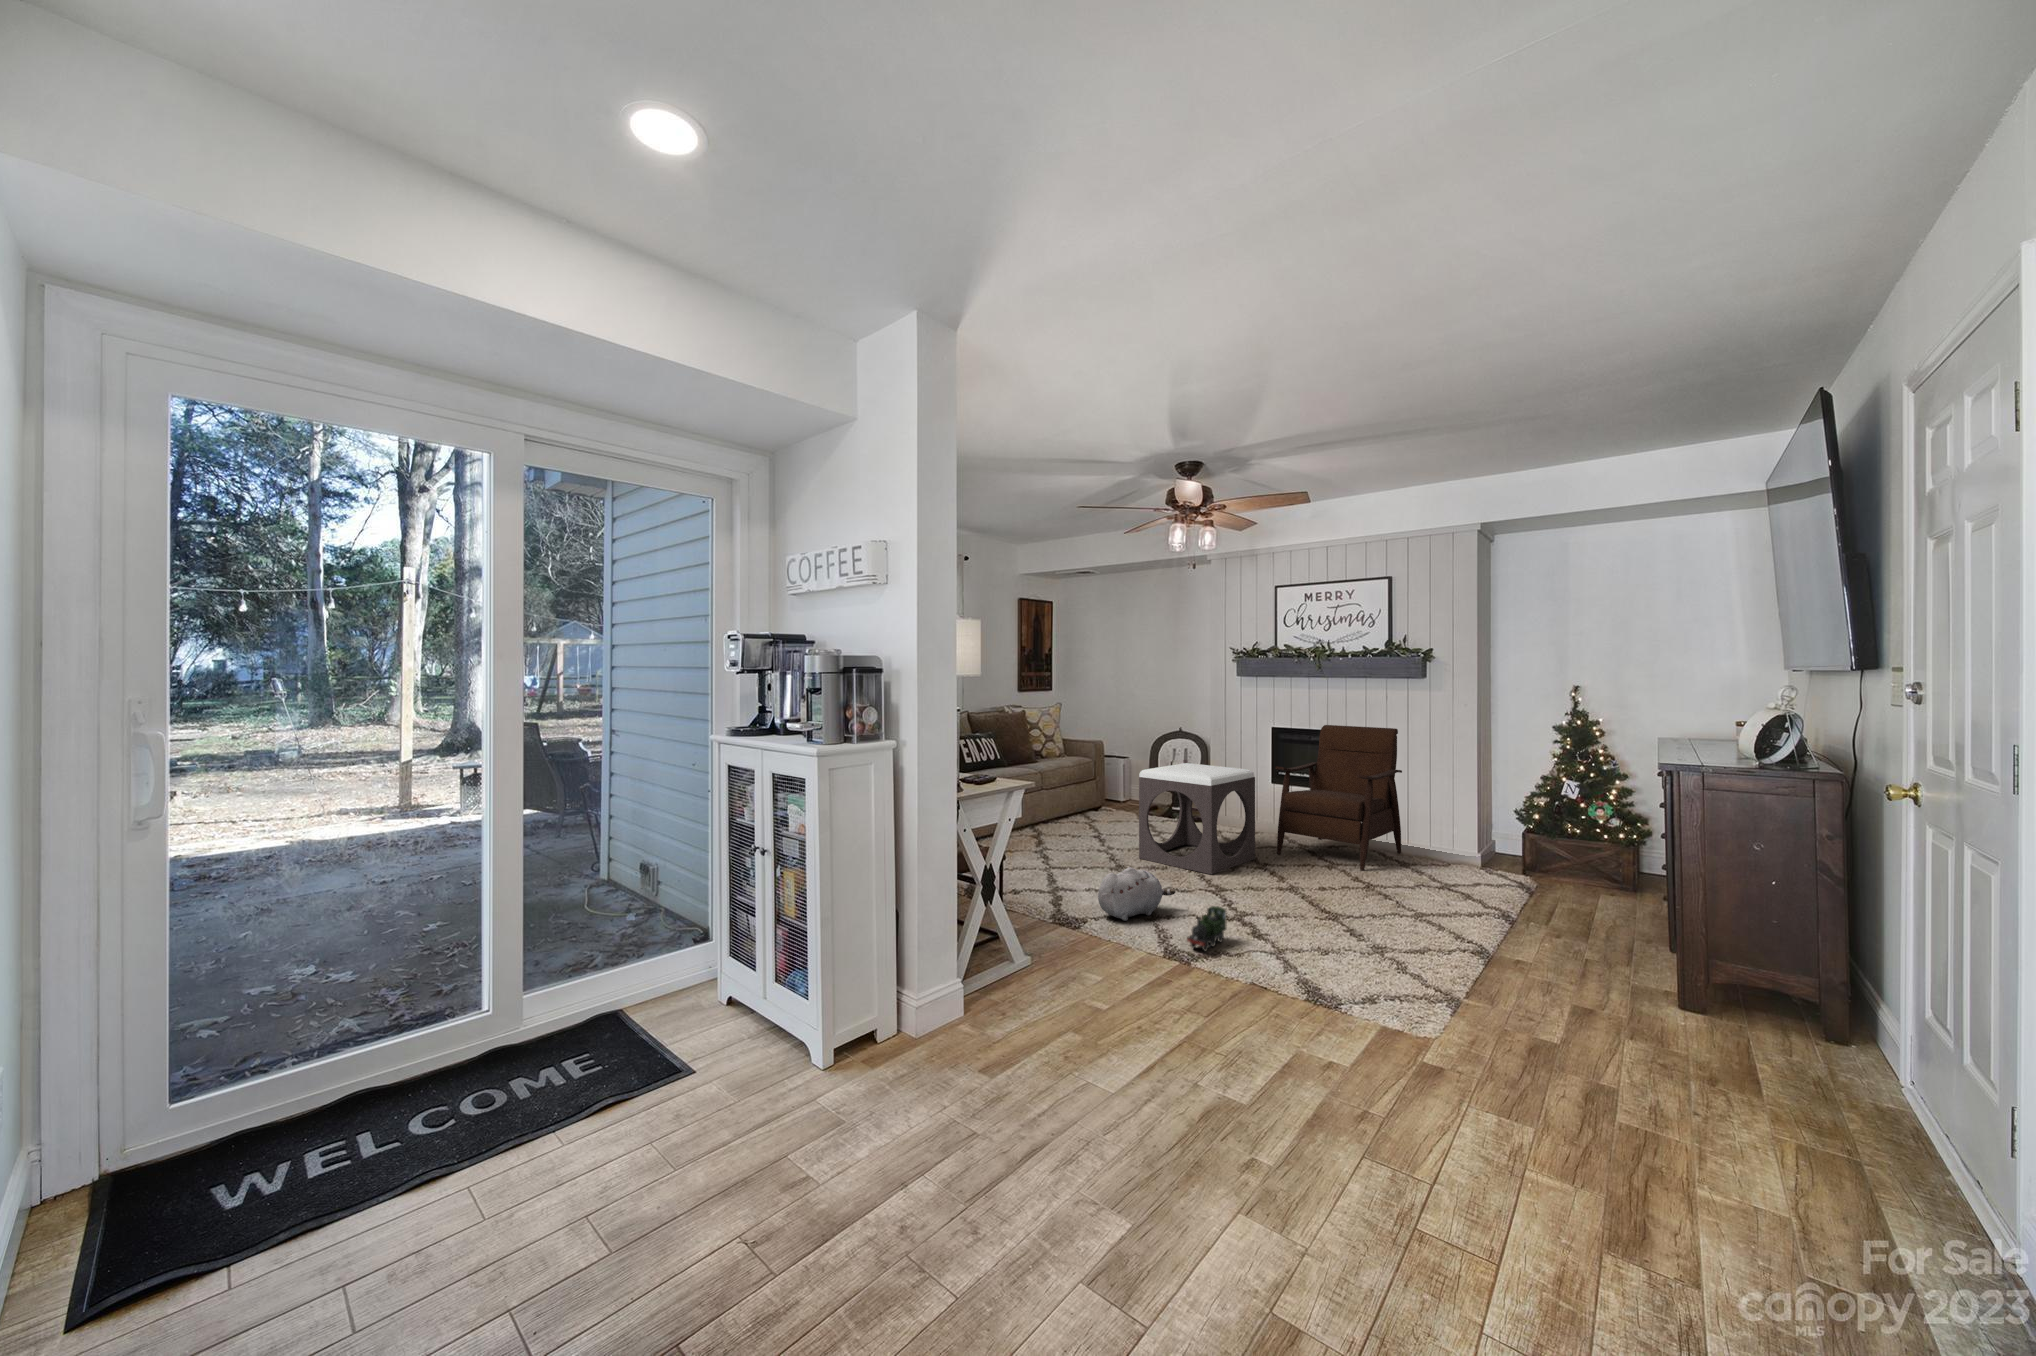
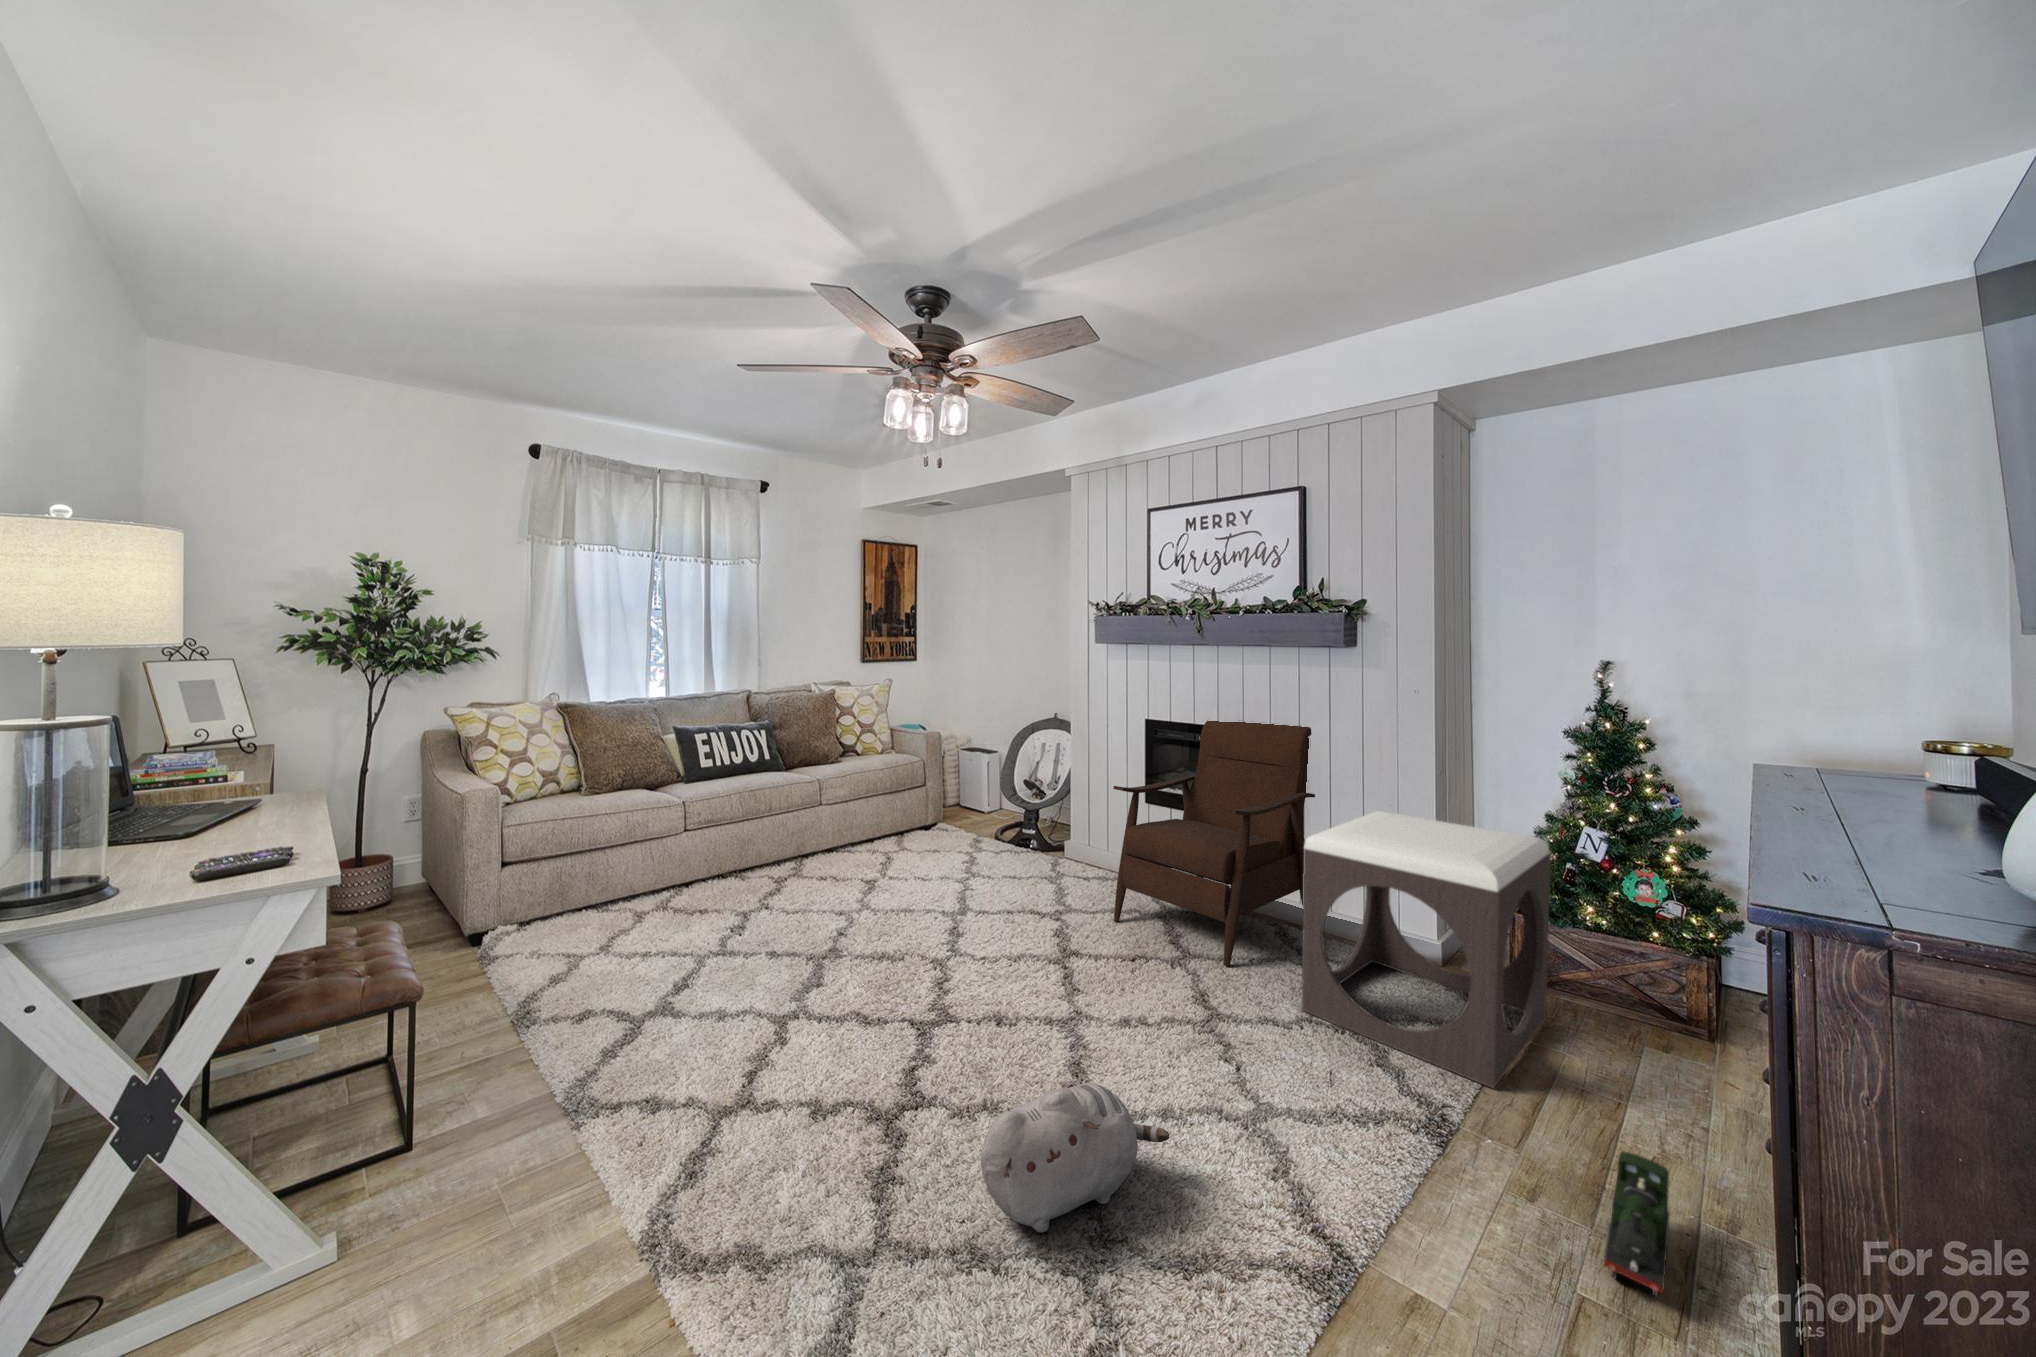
footstool: present [1139,763,1255,874] -> present [1302,811,1551,1088]
plush toy: present [1098,867,1175,921] -> present [981,1083,1169,1233]
toy train: present [1187,906,1226,951] -> present [1604,1151,1670,1297]

